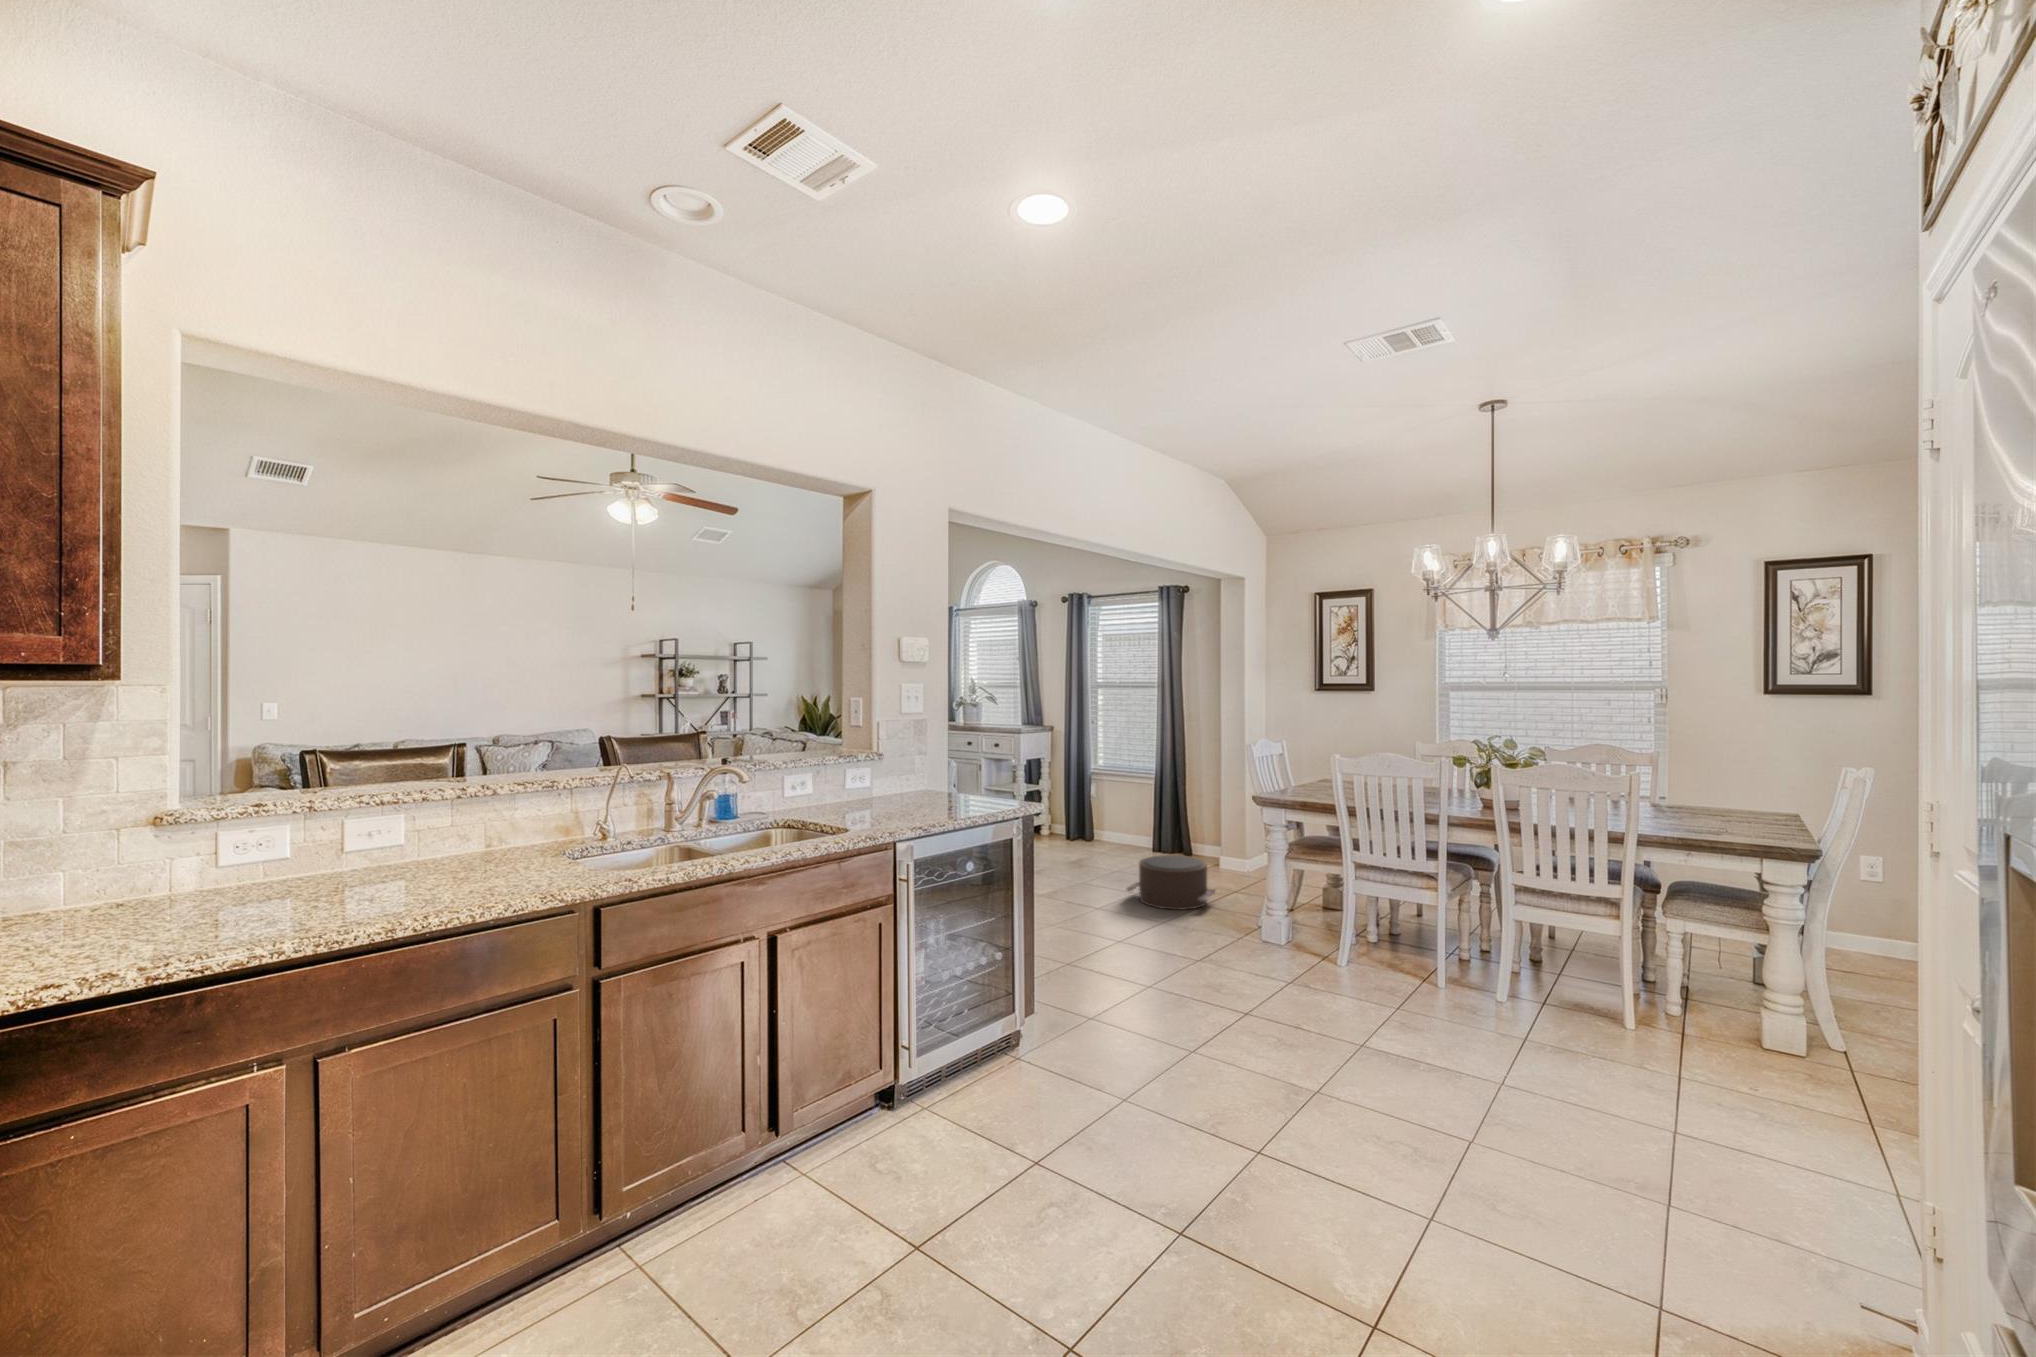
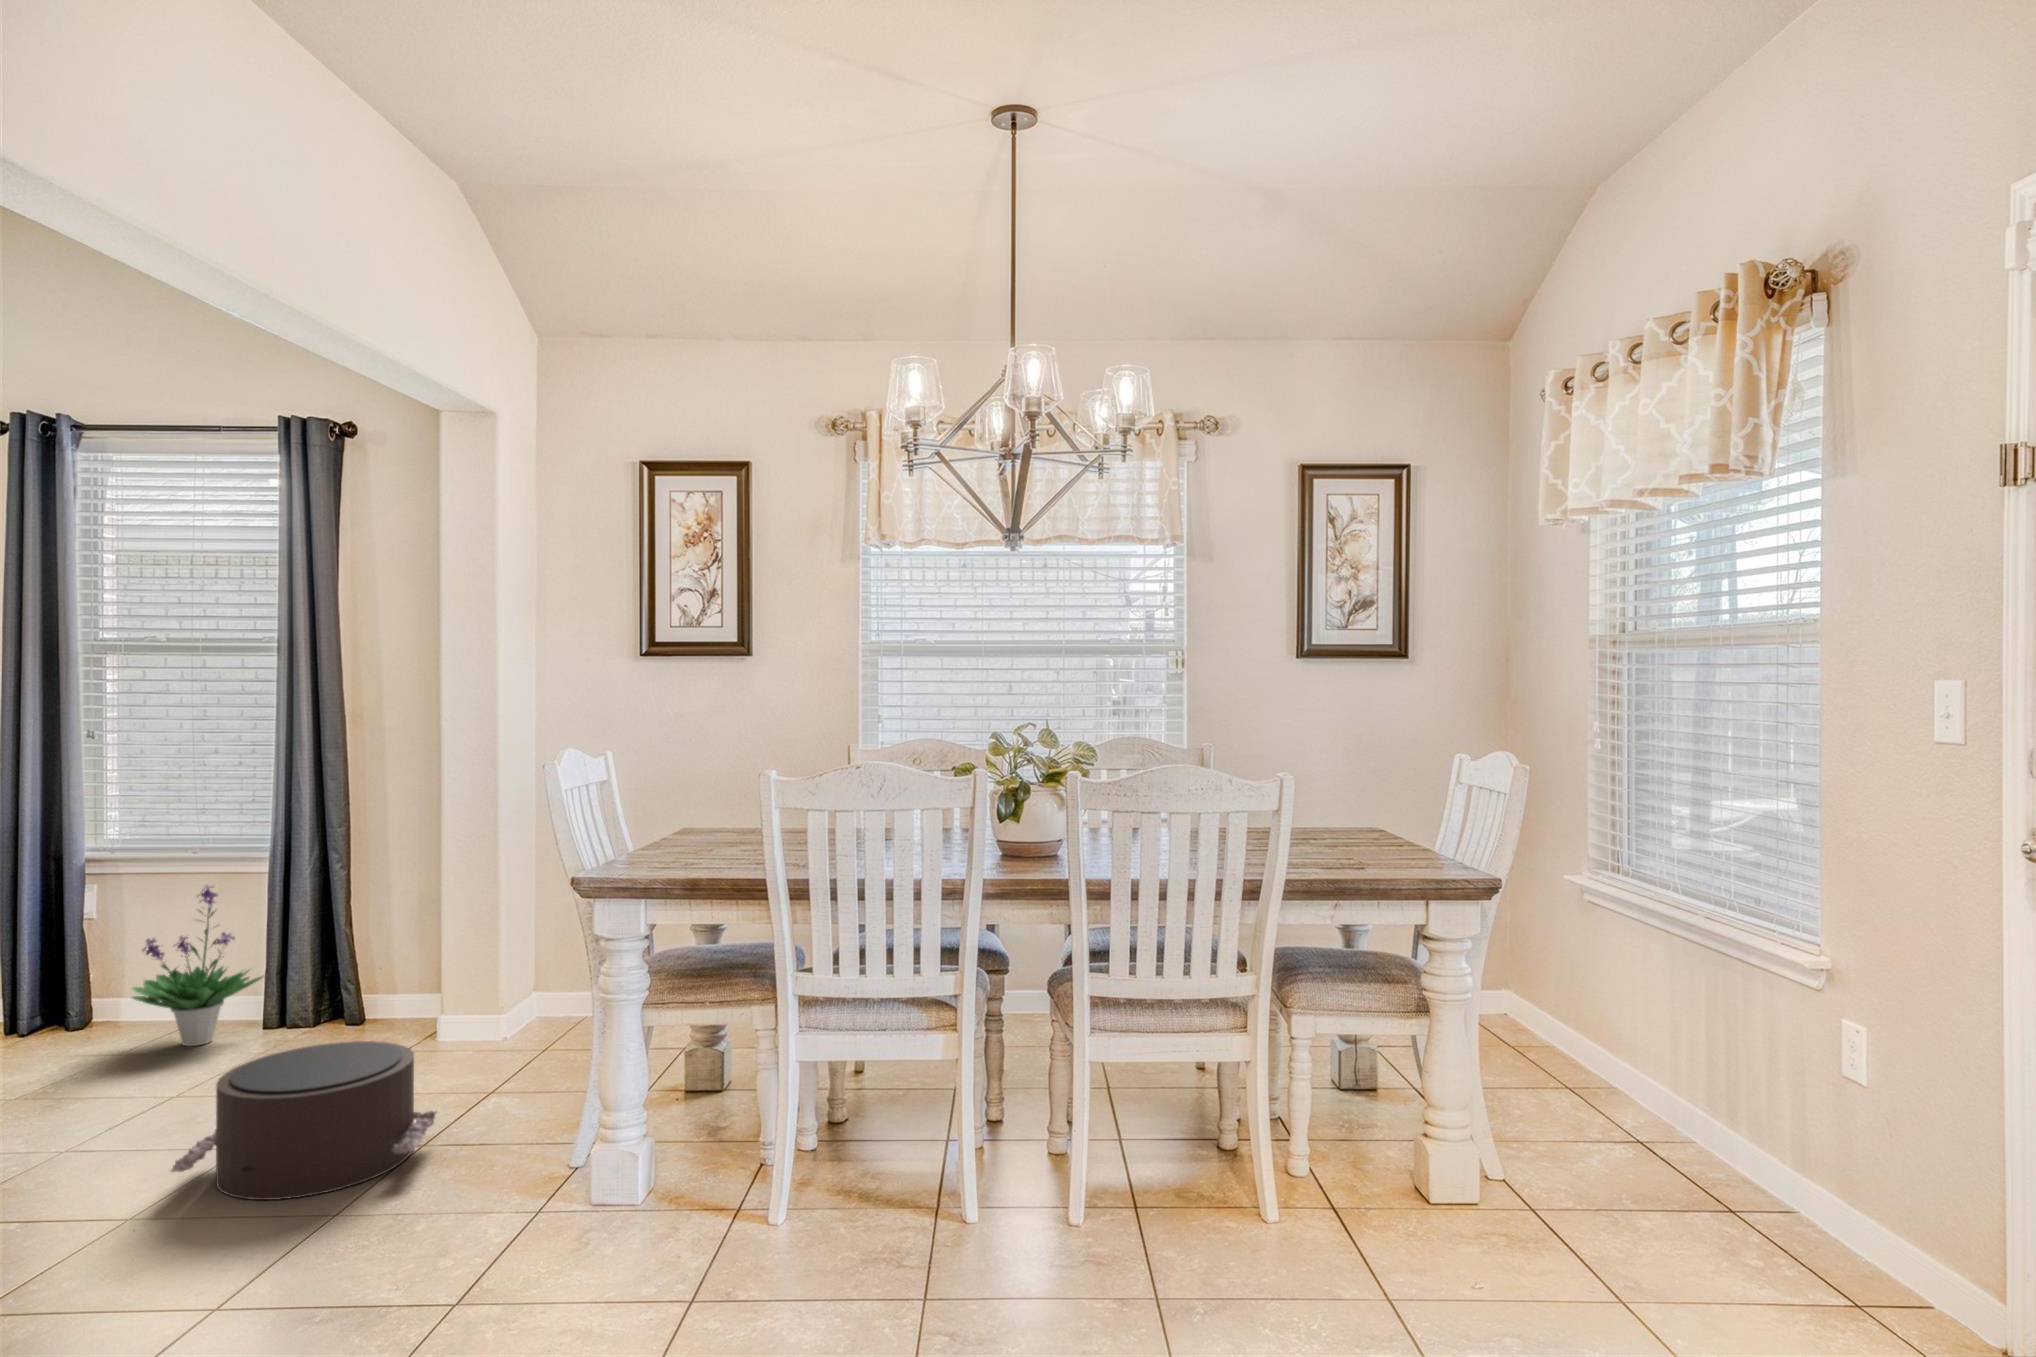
potted plant: none [1109,787,1156,854] -> present [132,885,263,1046]

